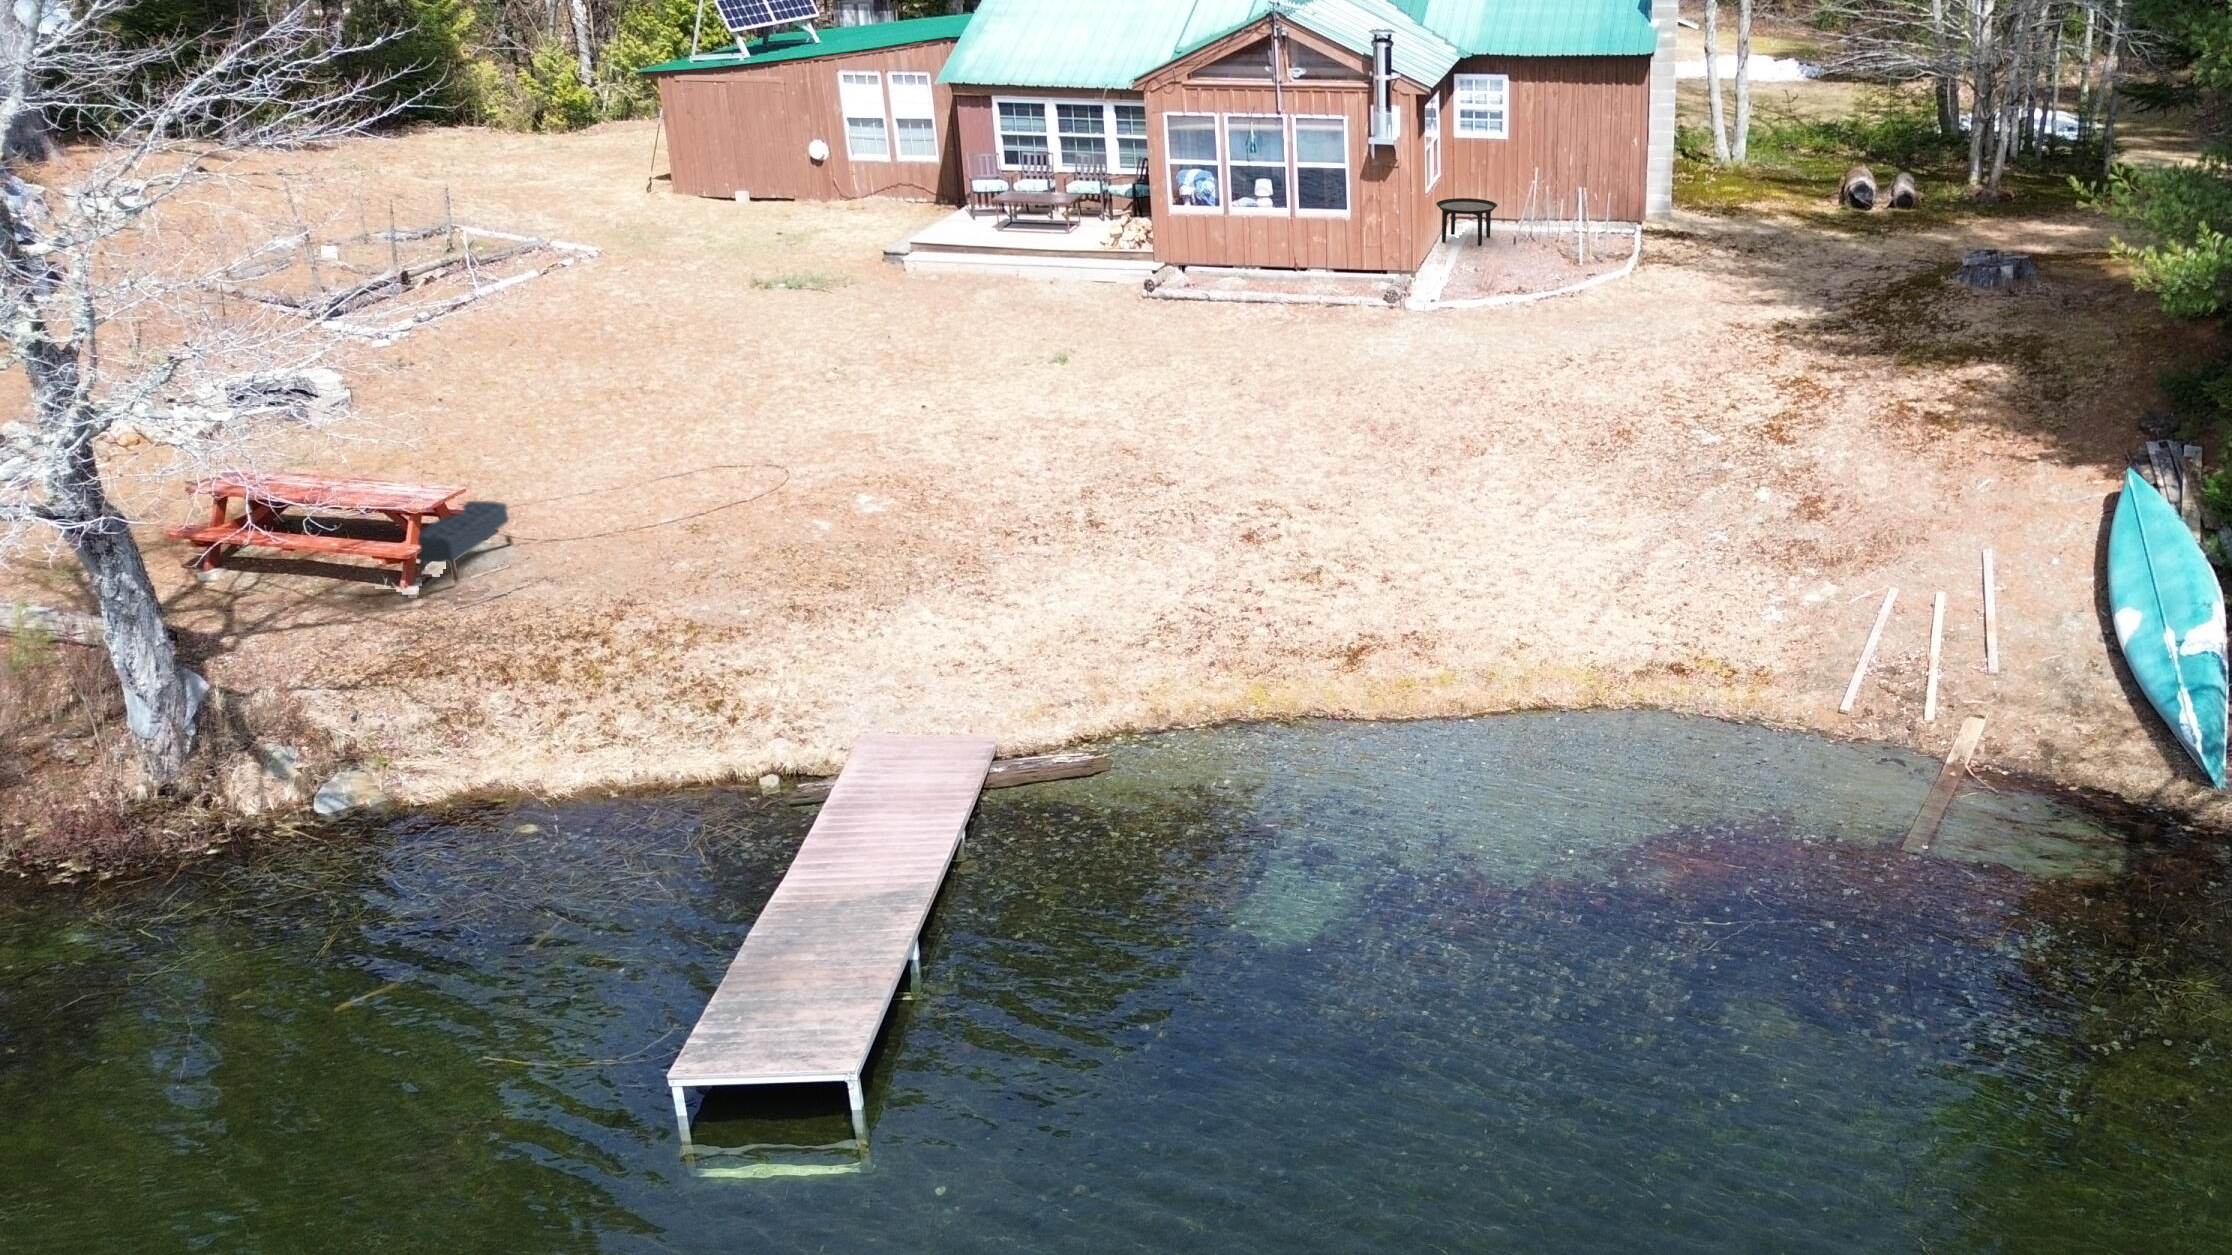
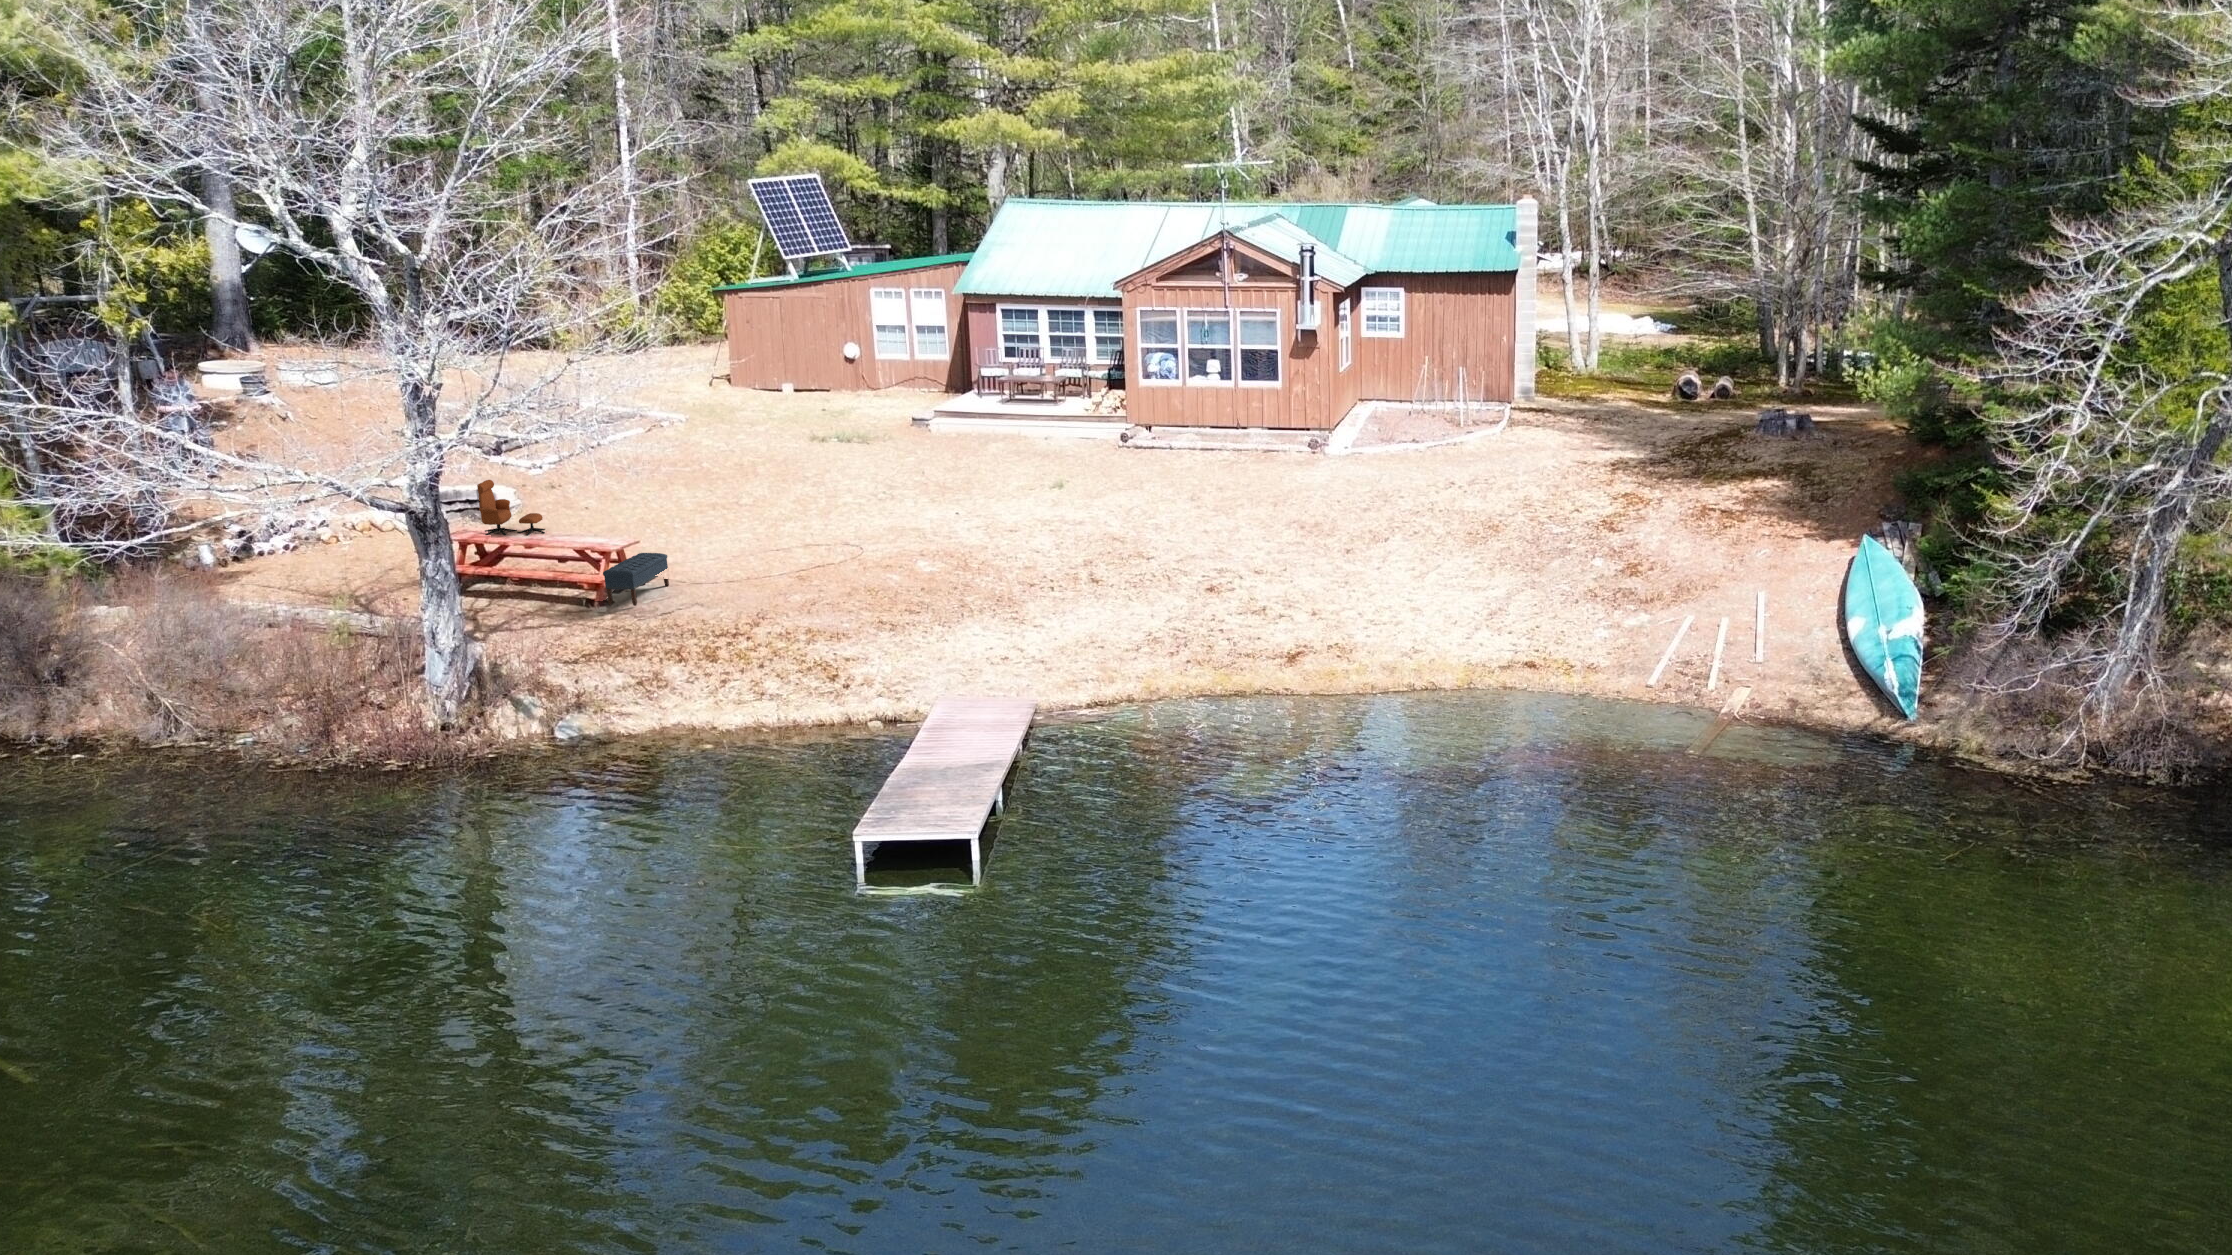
round table: present [1436,198,1497,246] -> none [1347,382,1395,417]
lounge chair: none [260,383,363,459] -> present [477,480,545,535]

